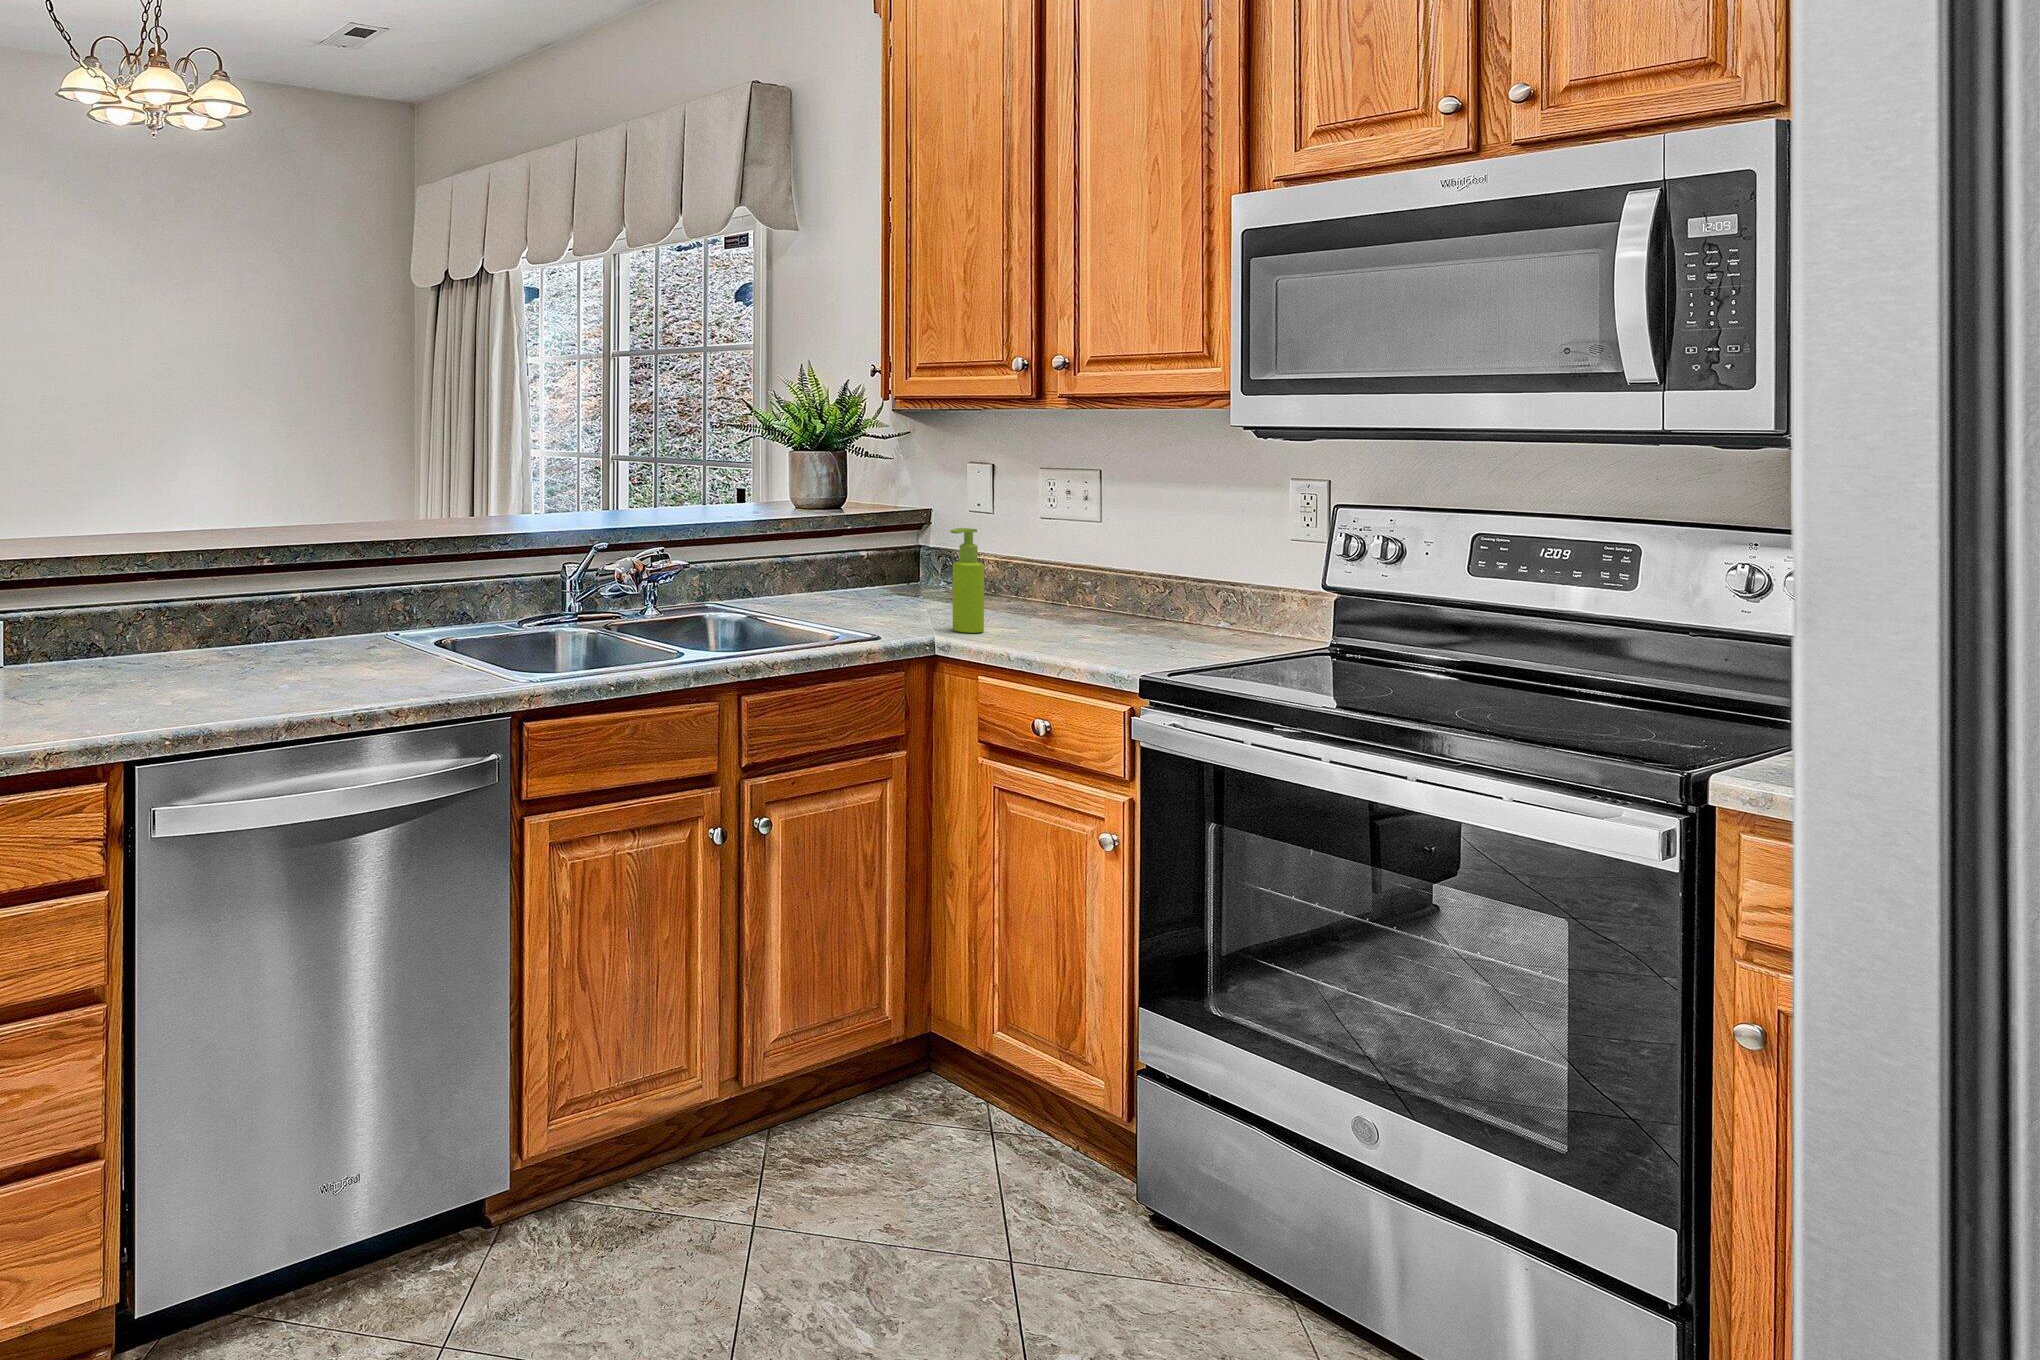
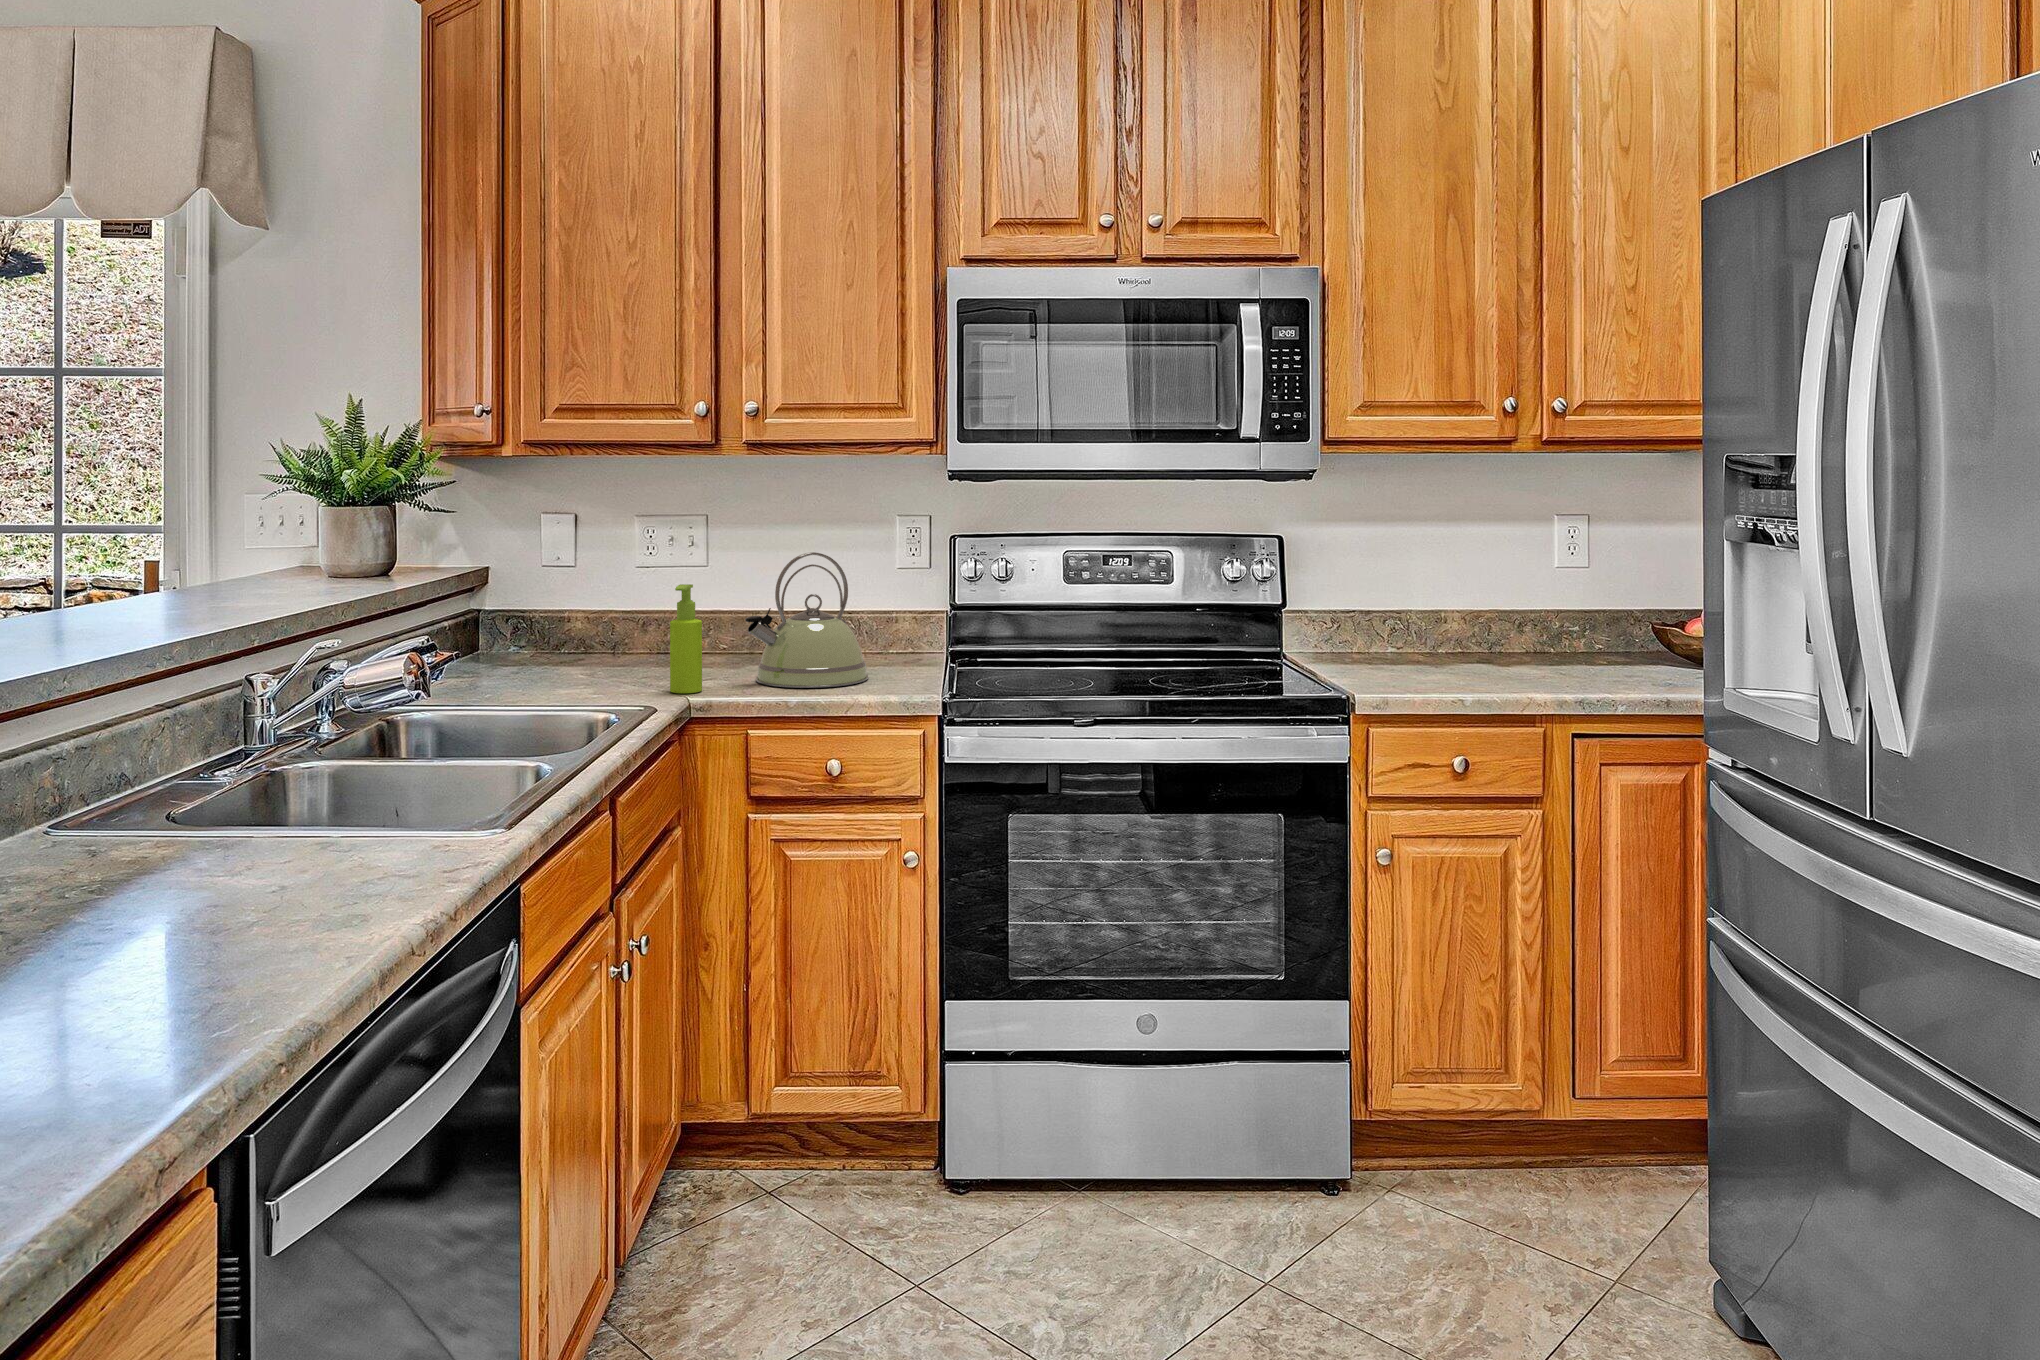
kettle: none [1033,508,1175,651] -> present [745,552,868,688]

